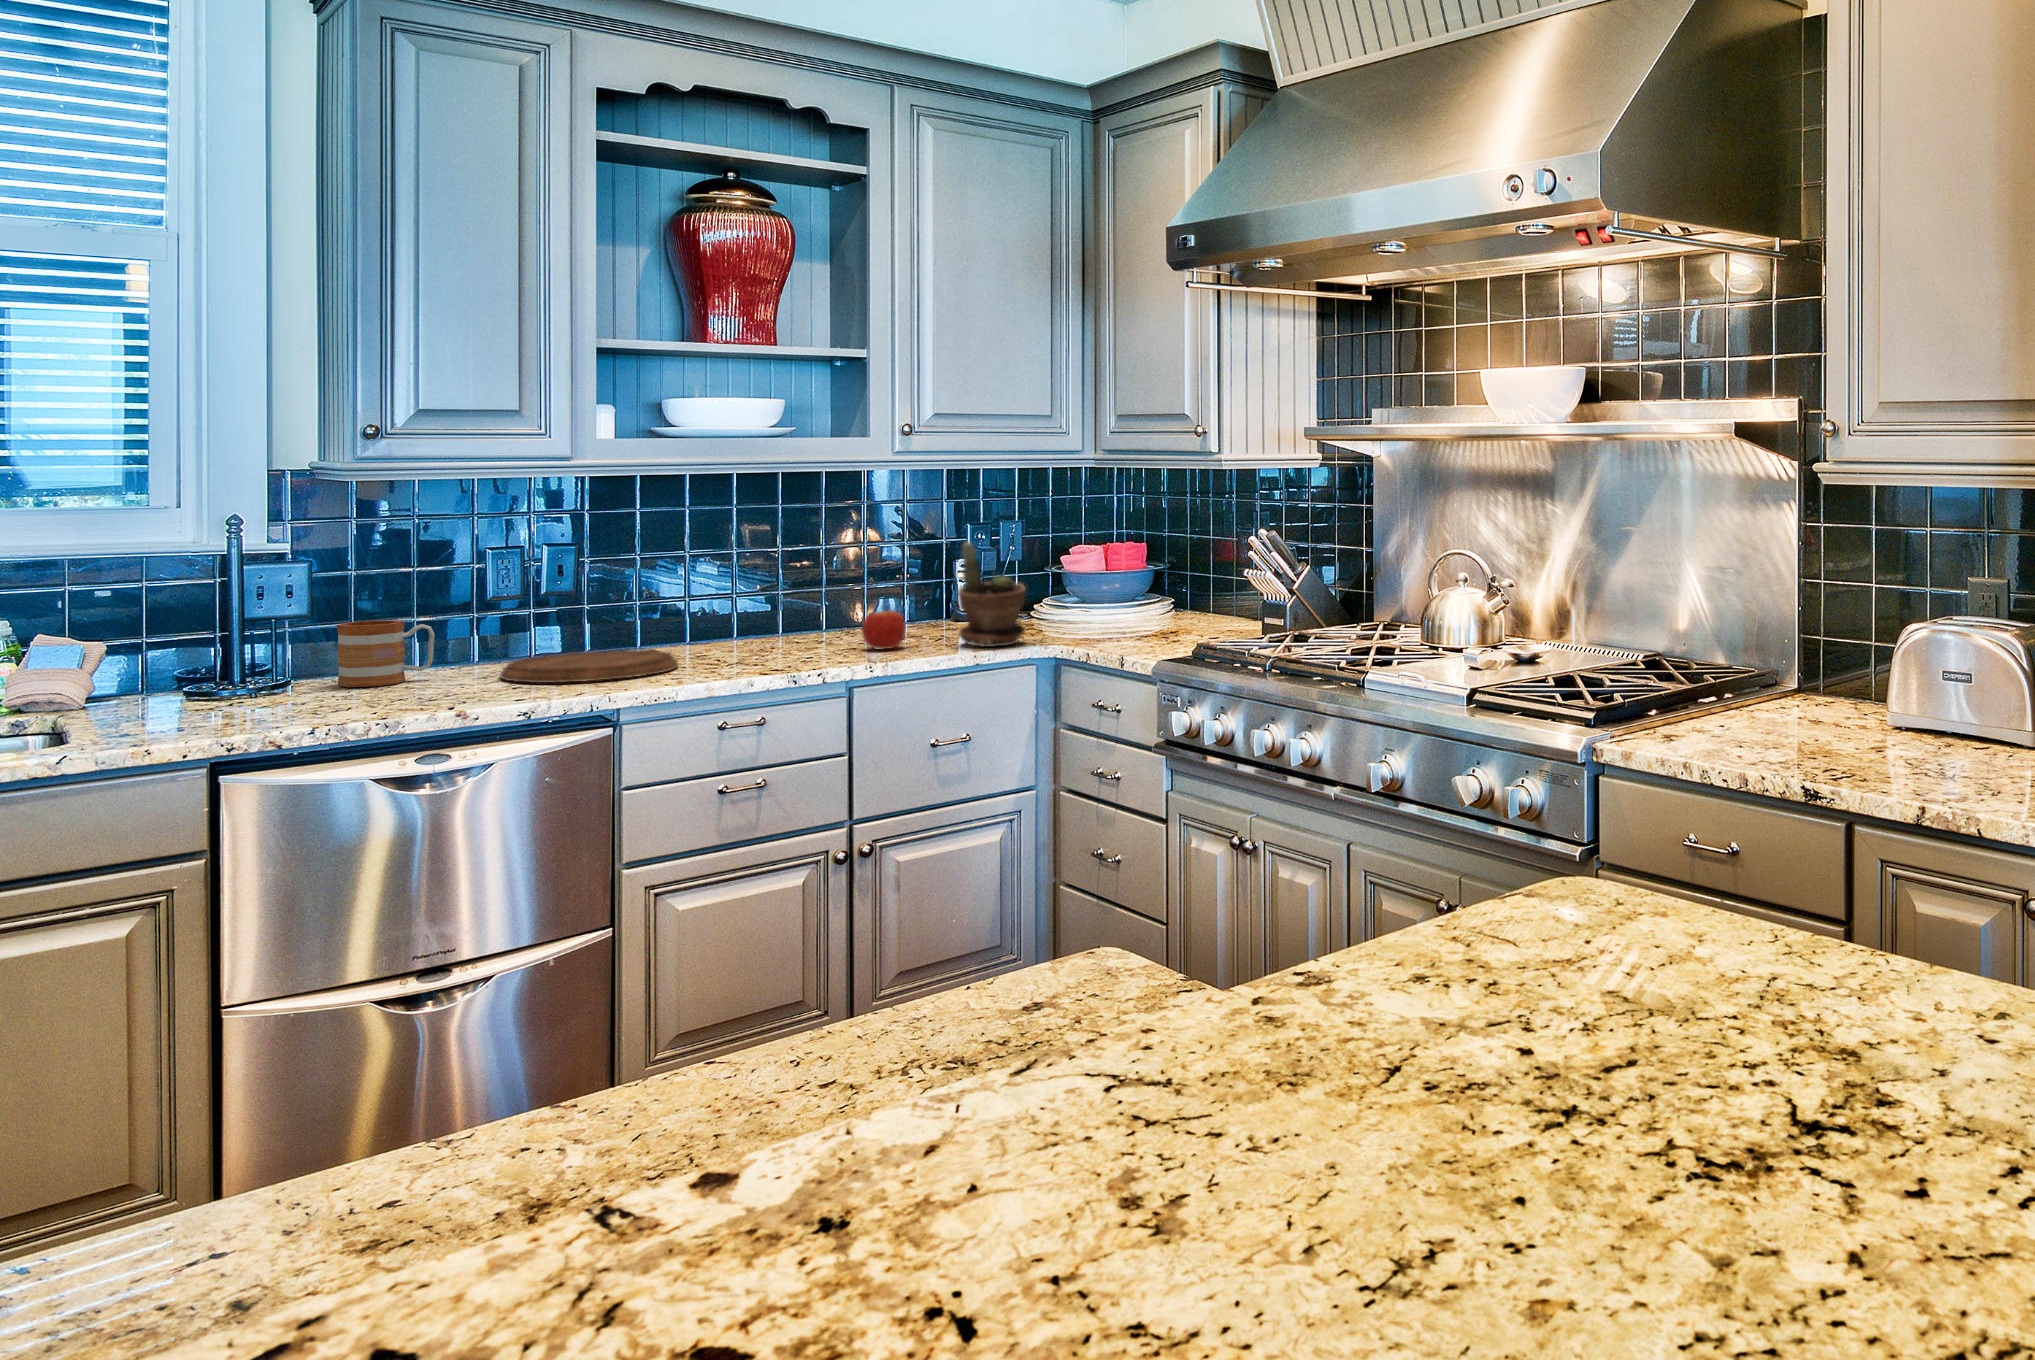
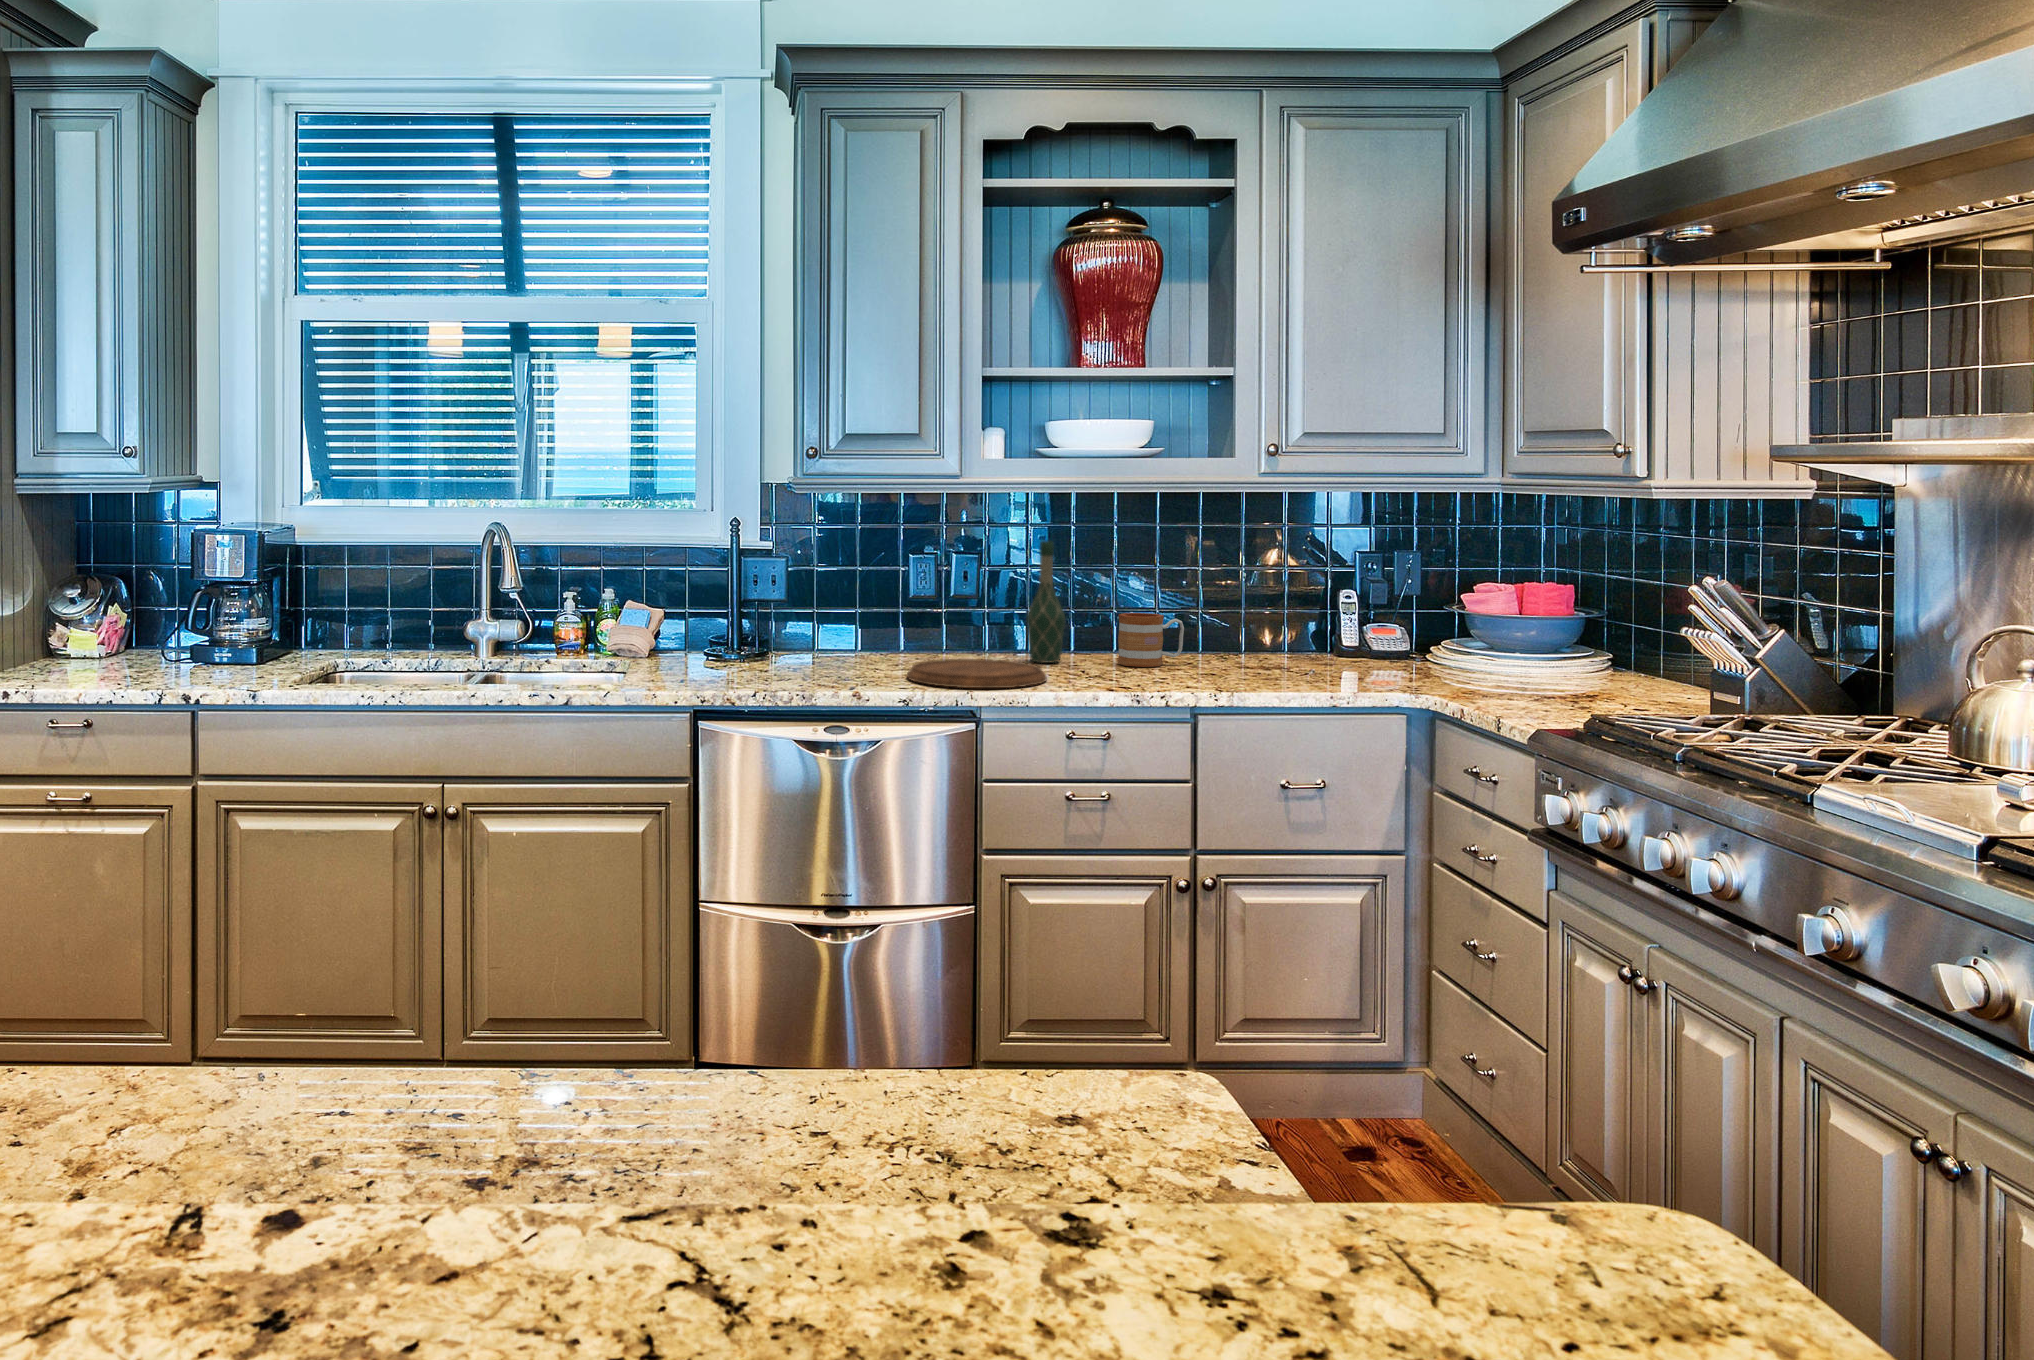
wine bottle: none [641,520,688,650] -> present [1026,541,1065,663]
potted plant: present [958,542,1025,647] -> none [1318,574,1395,691]
apple: present [862,609,906,649] -> none [1218,638,1263,682]
mug: present [337,620,435,687] -> present [1118,613,1184,667]

